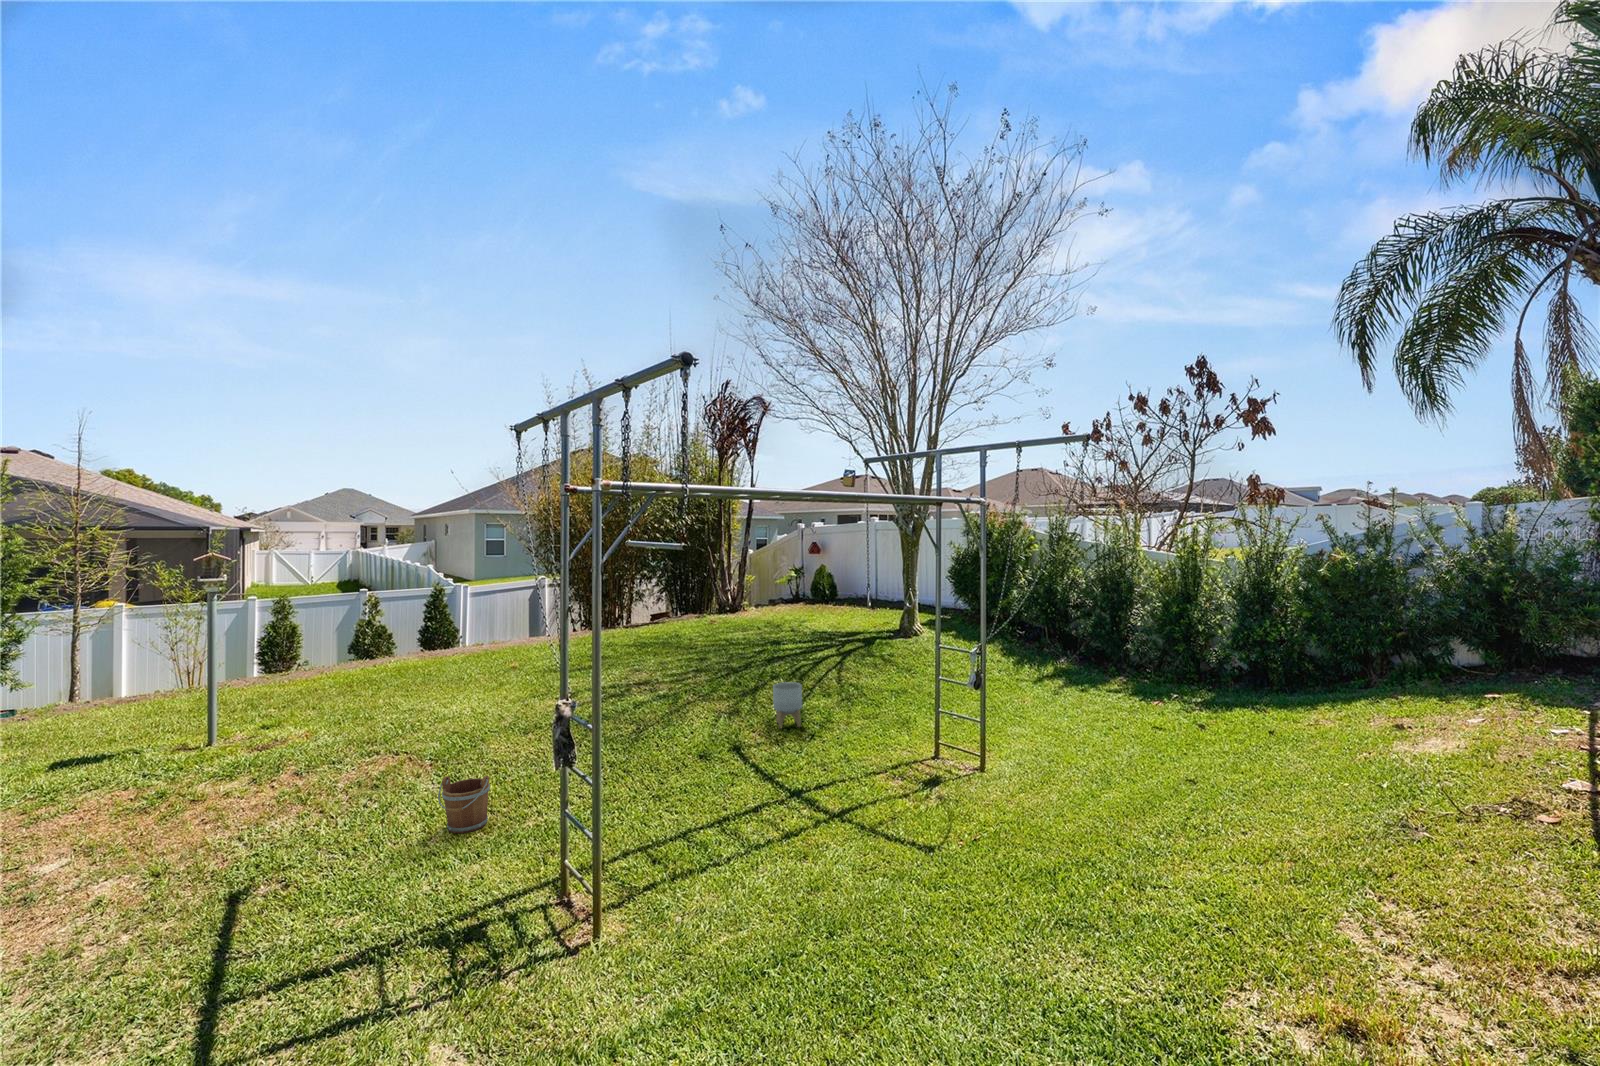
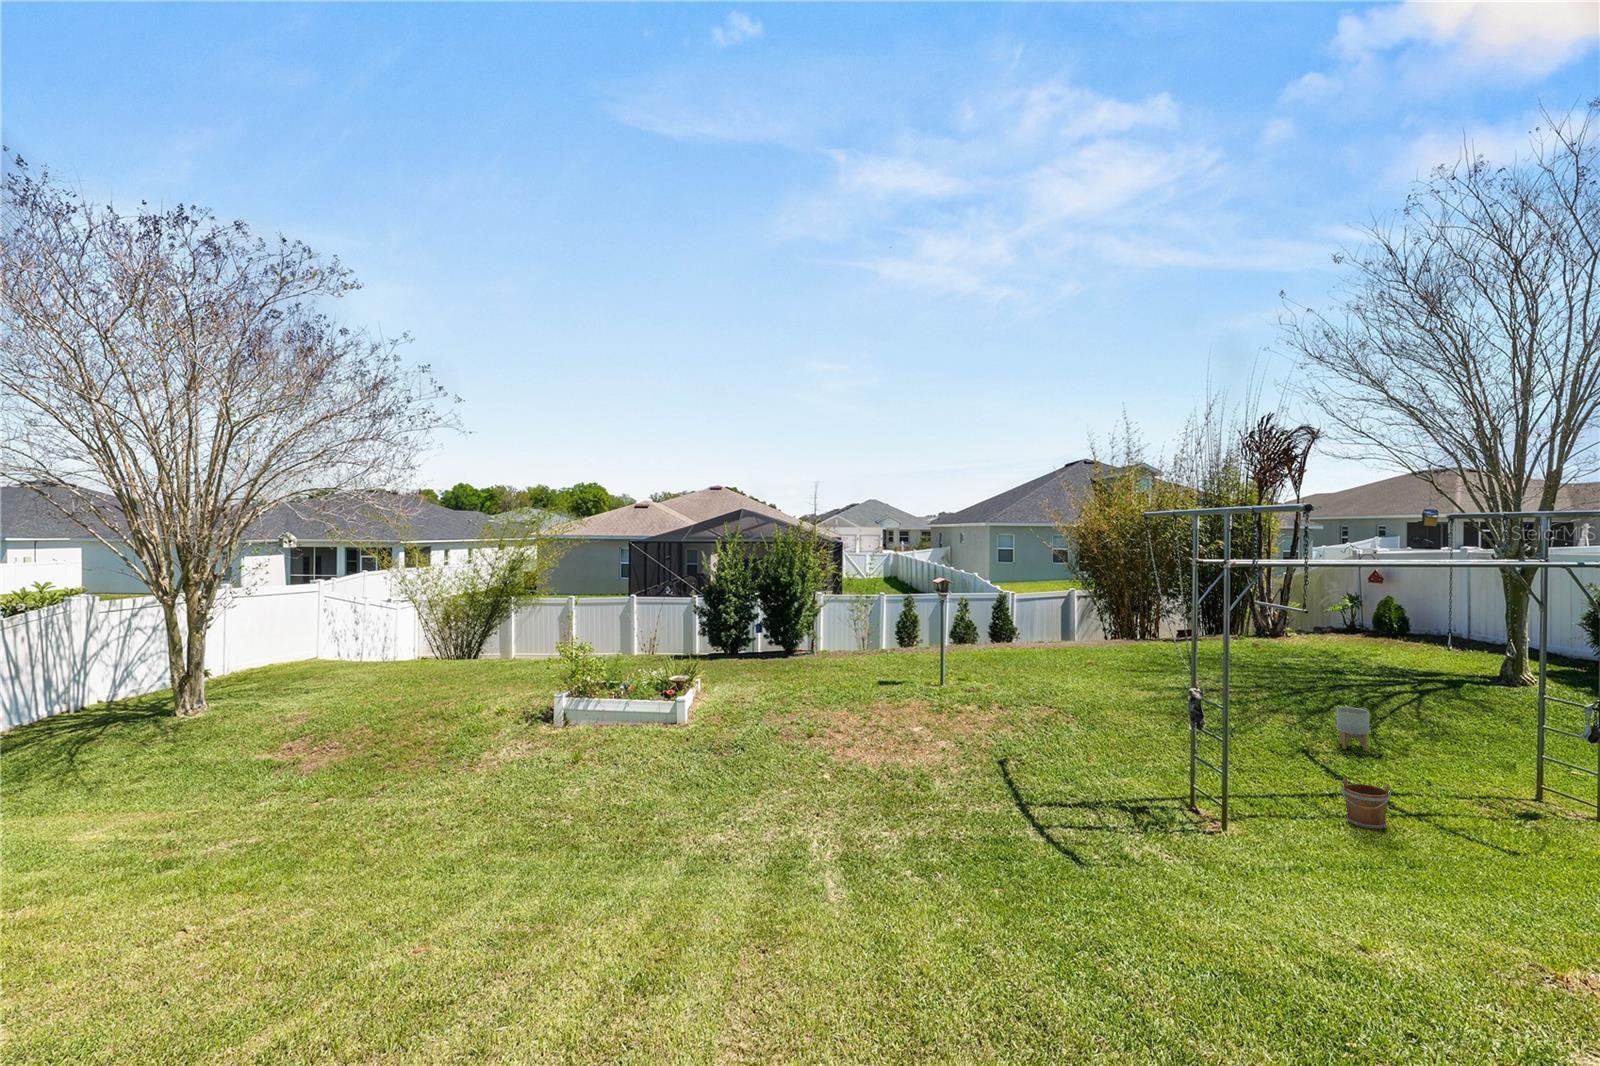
bucket: present [438,776,490,833] -> present [1341,778,1392,830]

